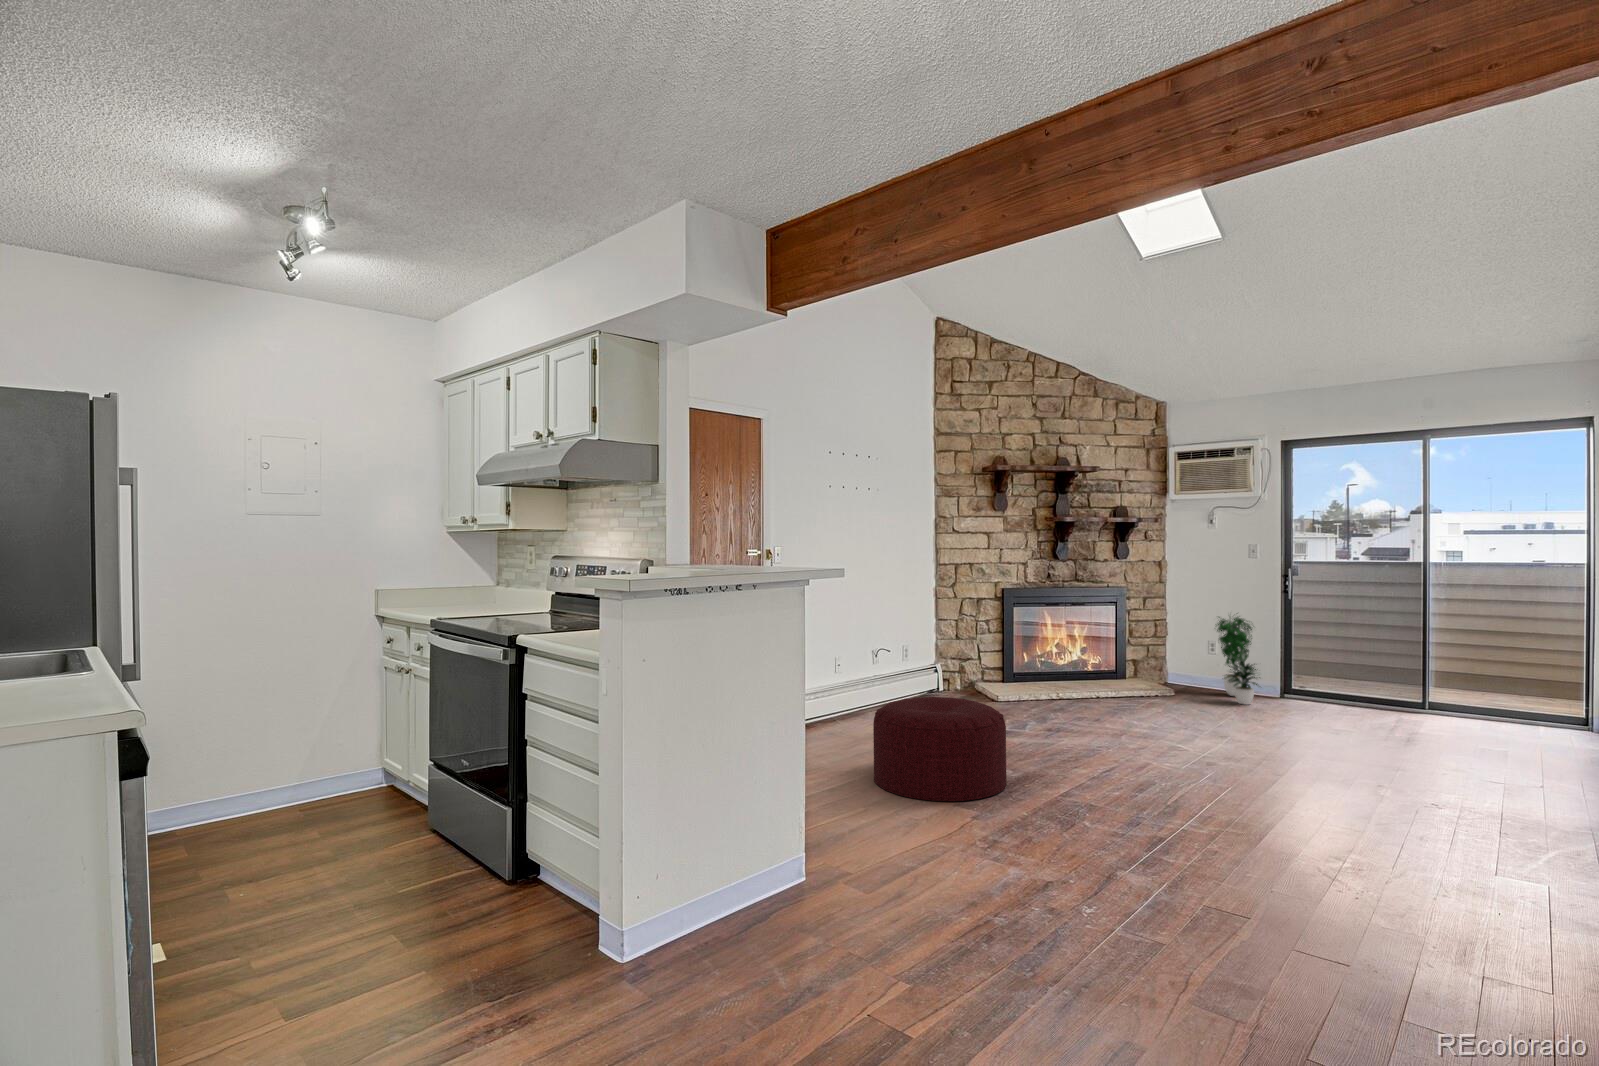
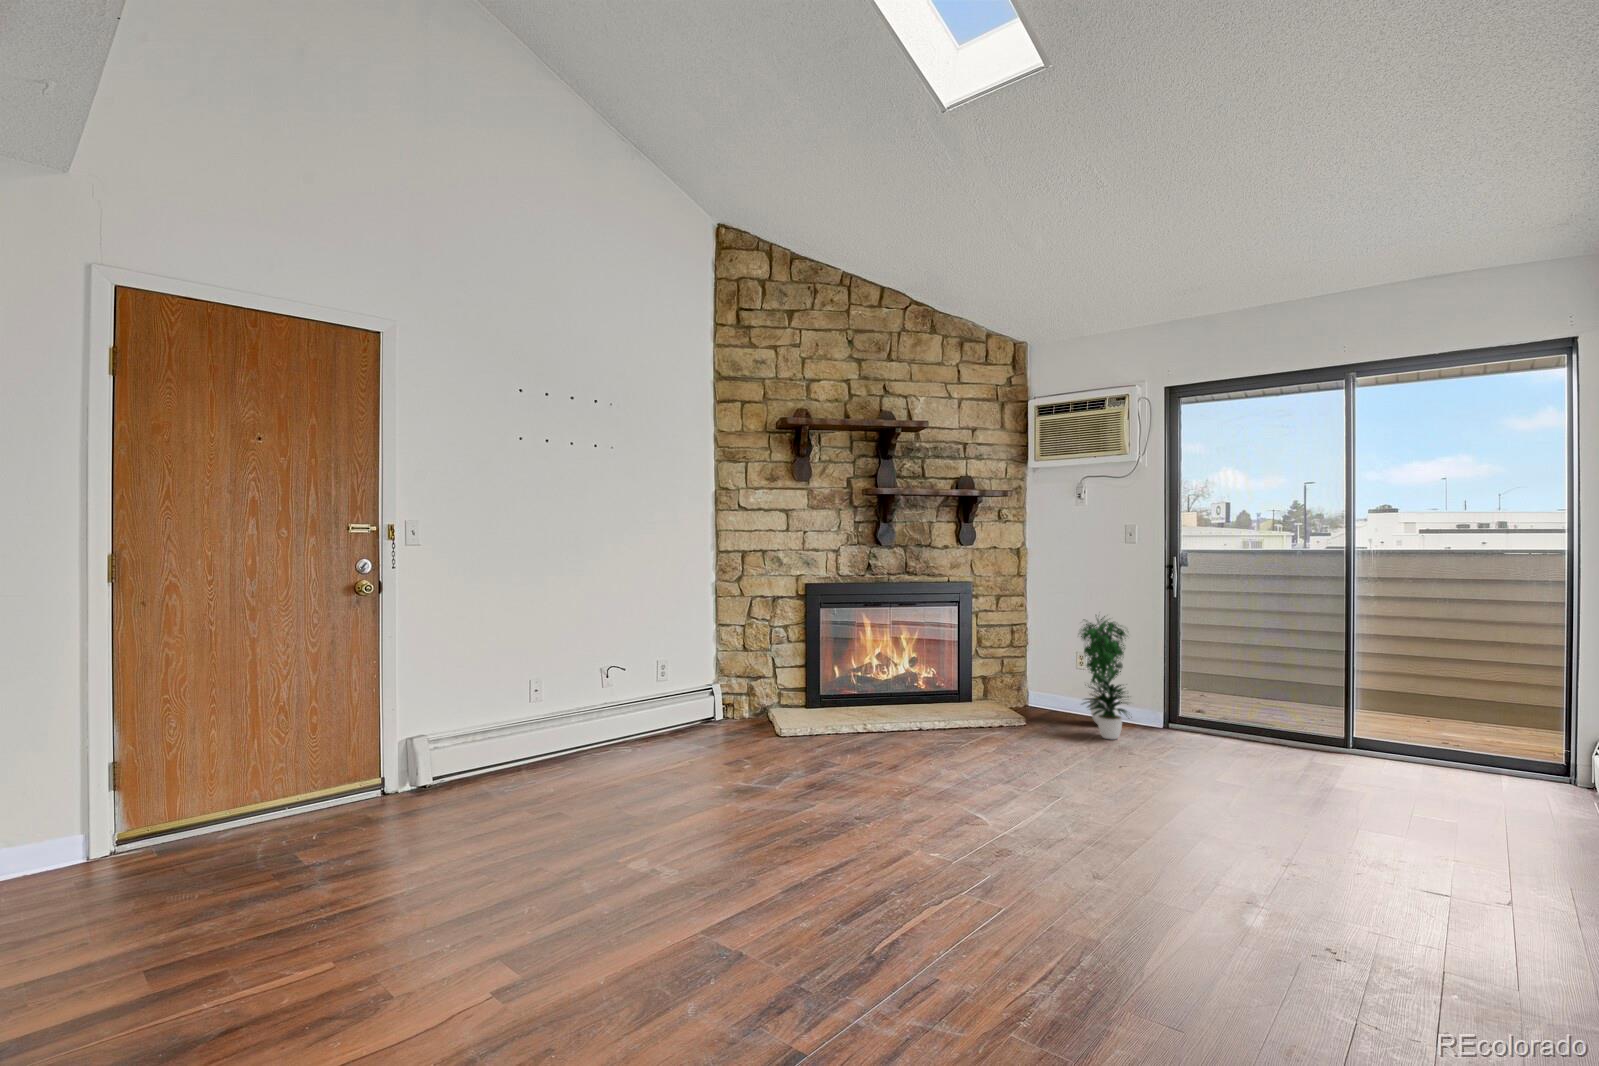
ottoman: present [873,697,1007,801] -> none [403,754,638,958]

